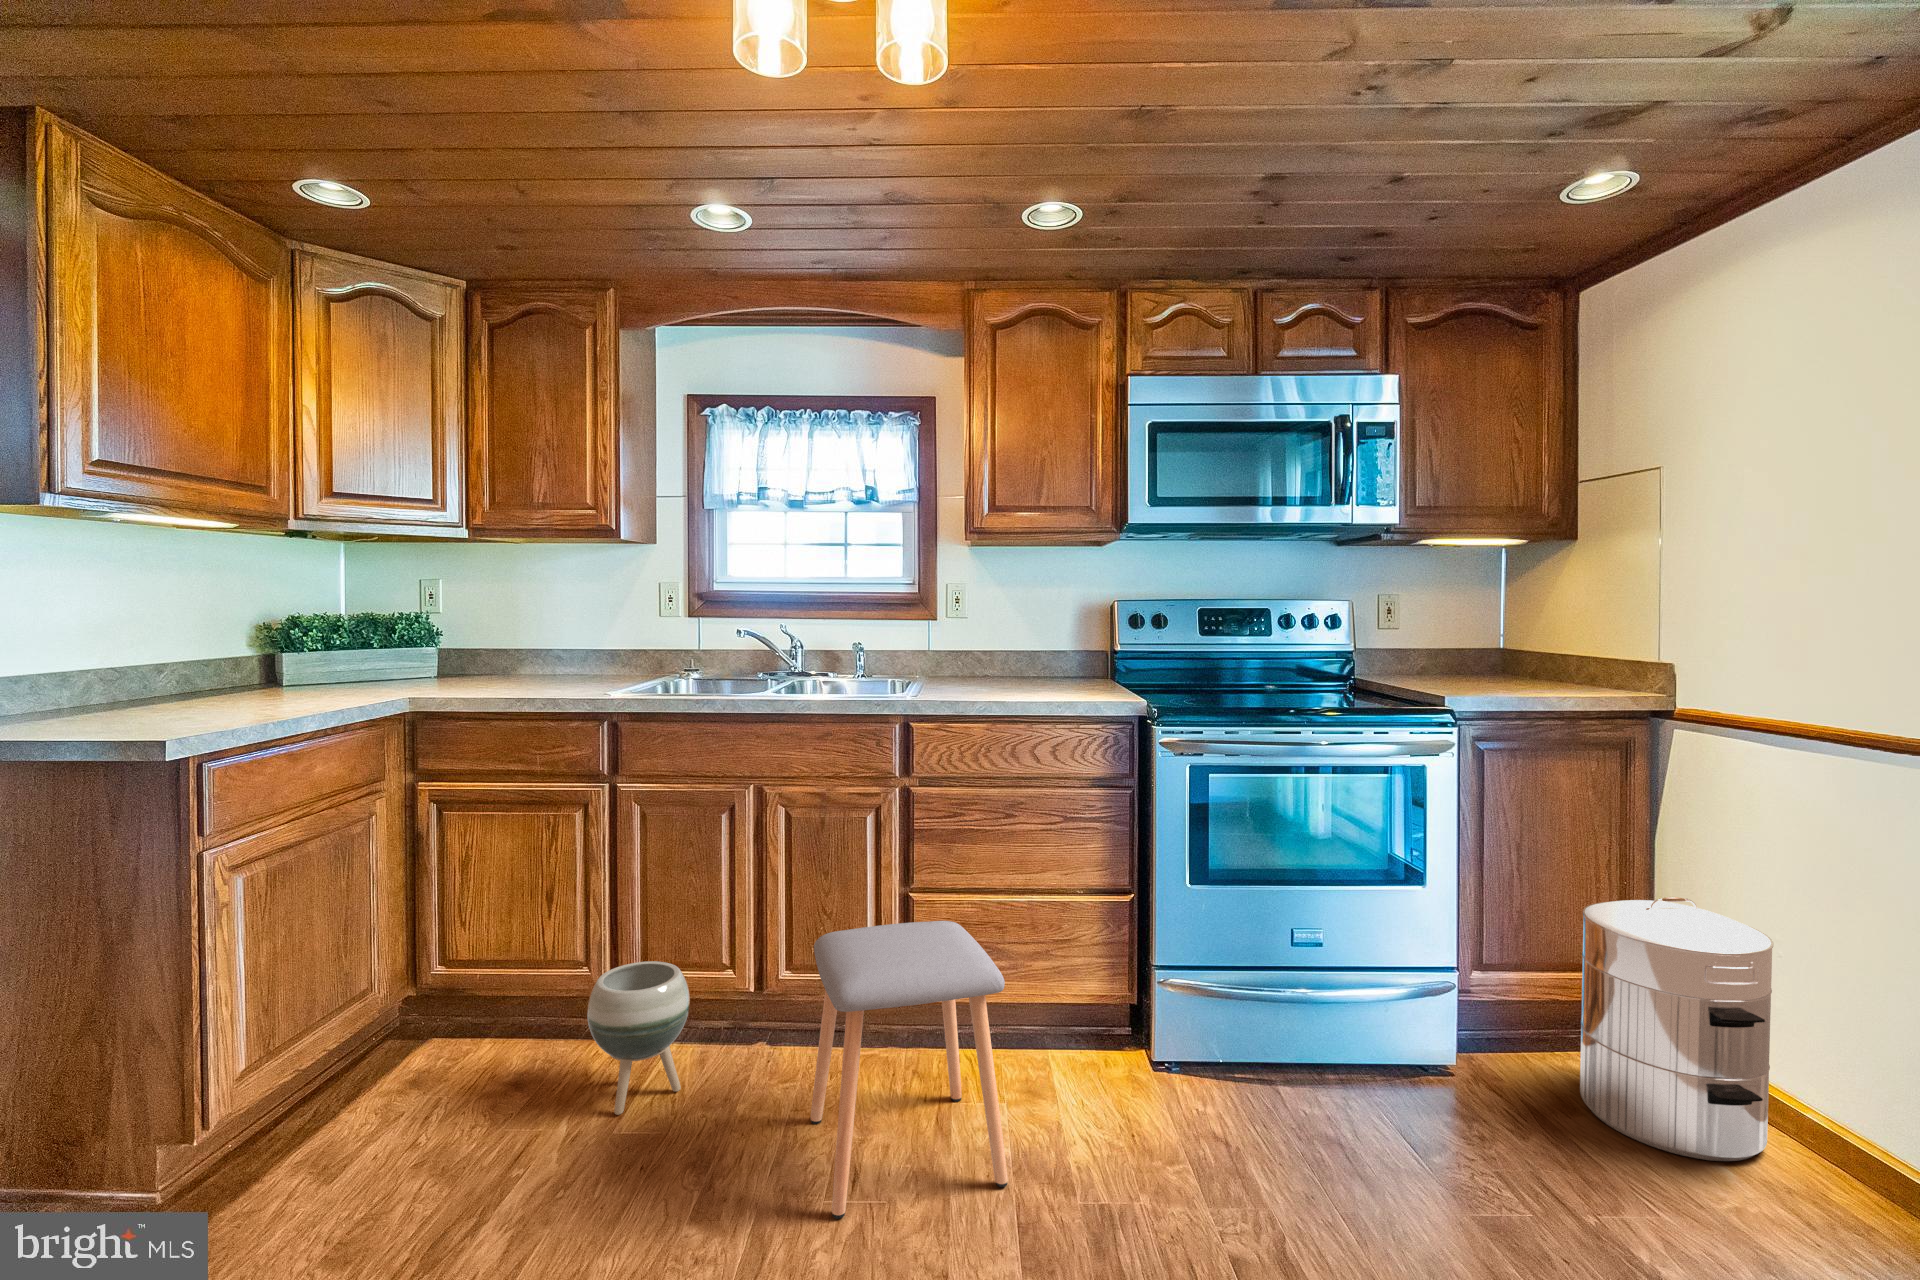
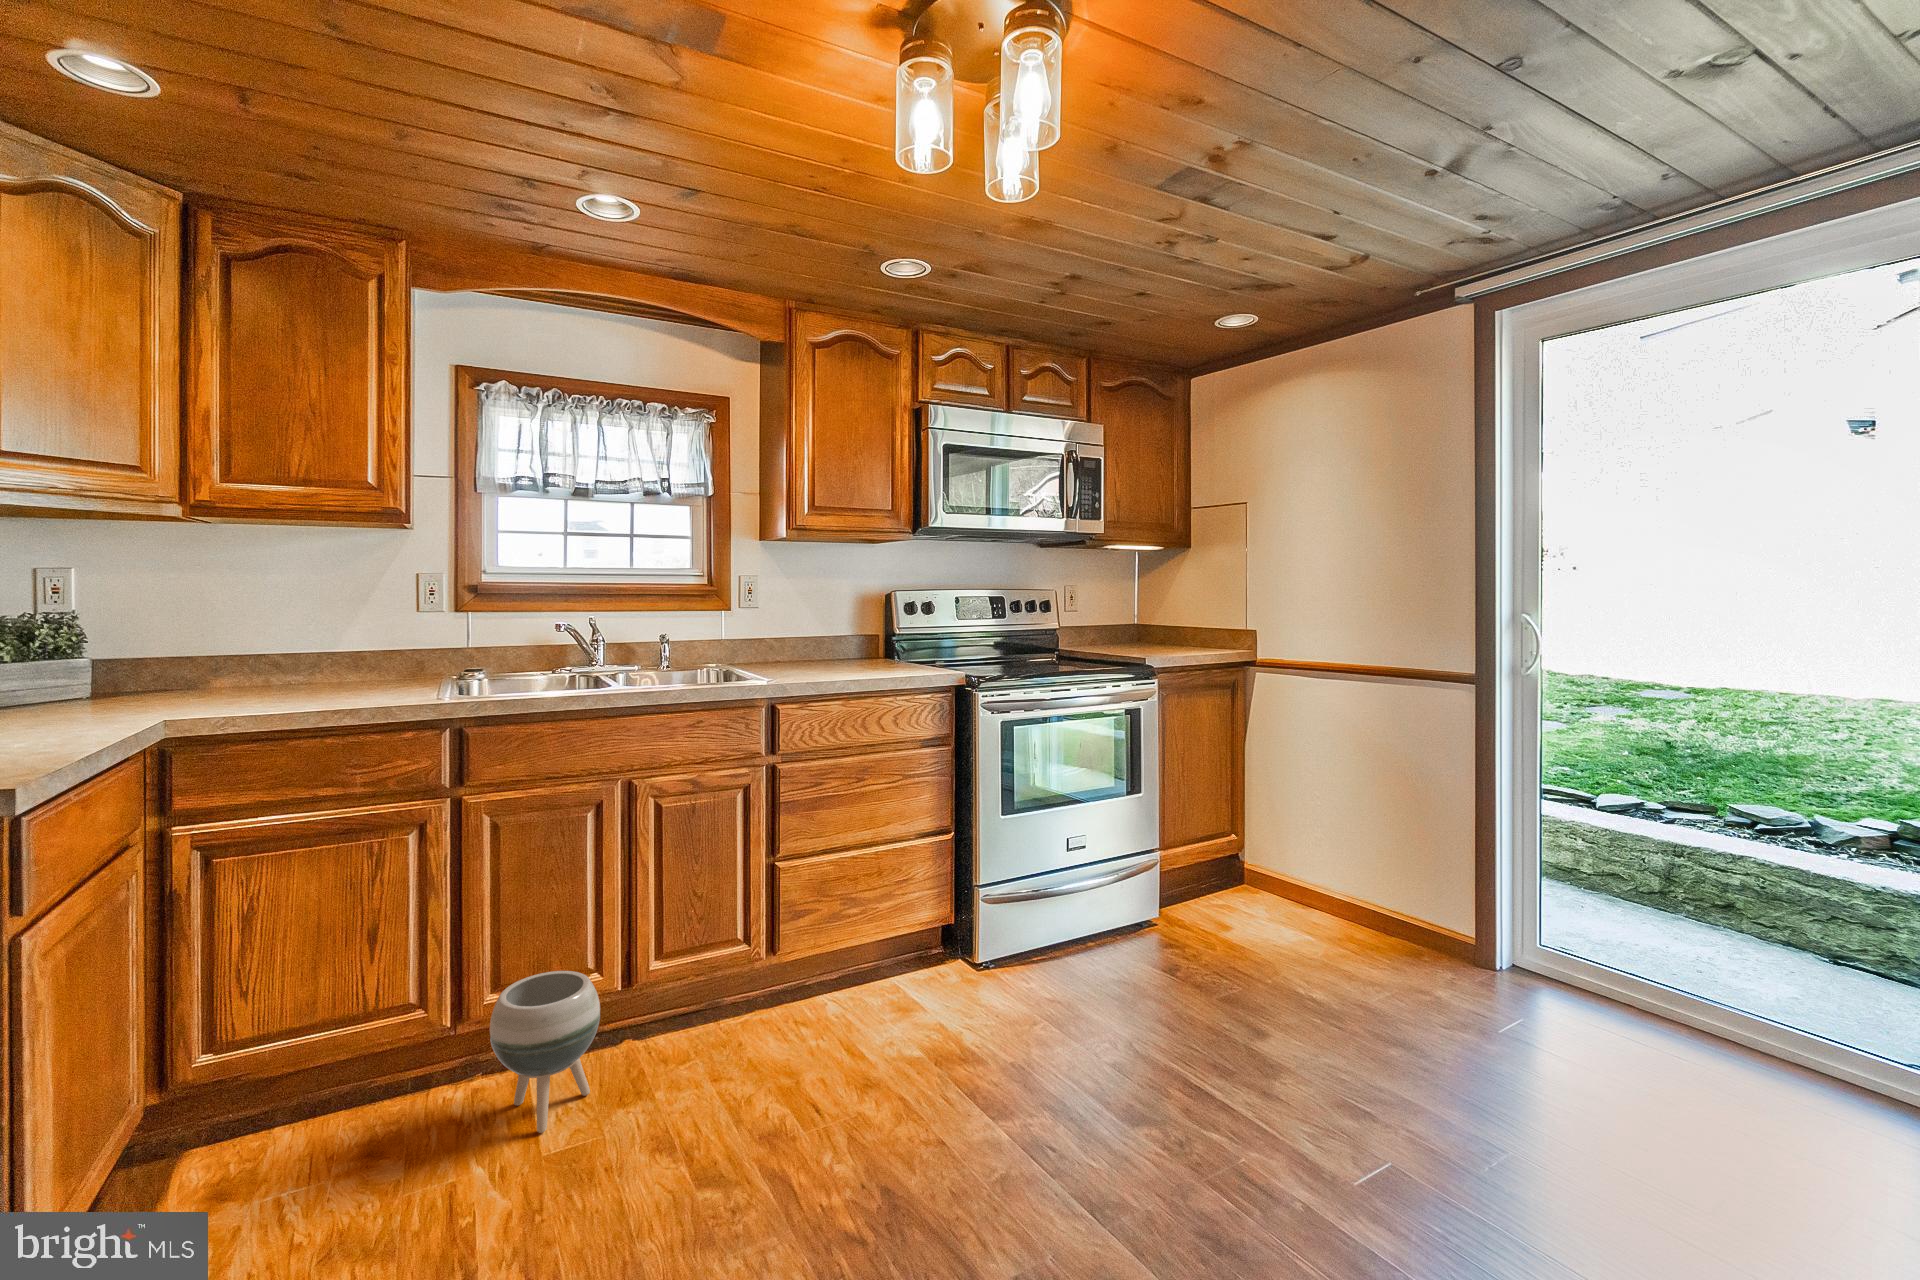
waste bin: present [1580,897,1773,1161] -> none [1227,781,1330,938]
stool: present [810,921,1008,1219] -> none [743,876,942,1140]

